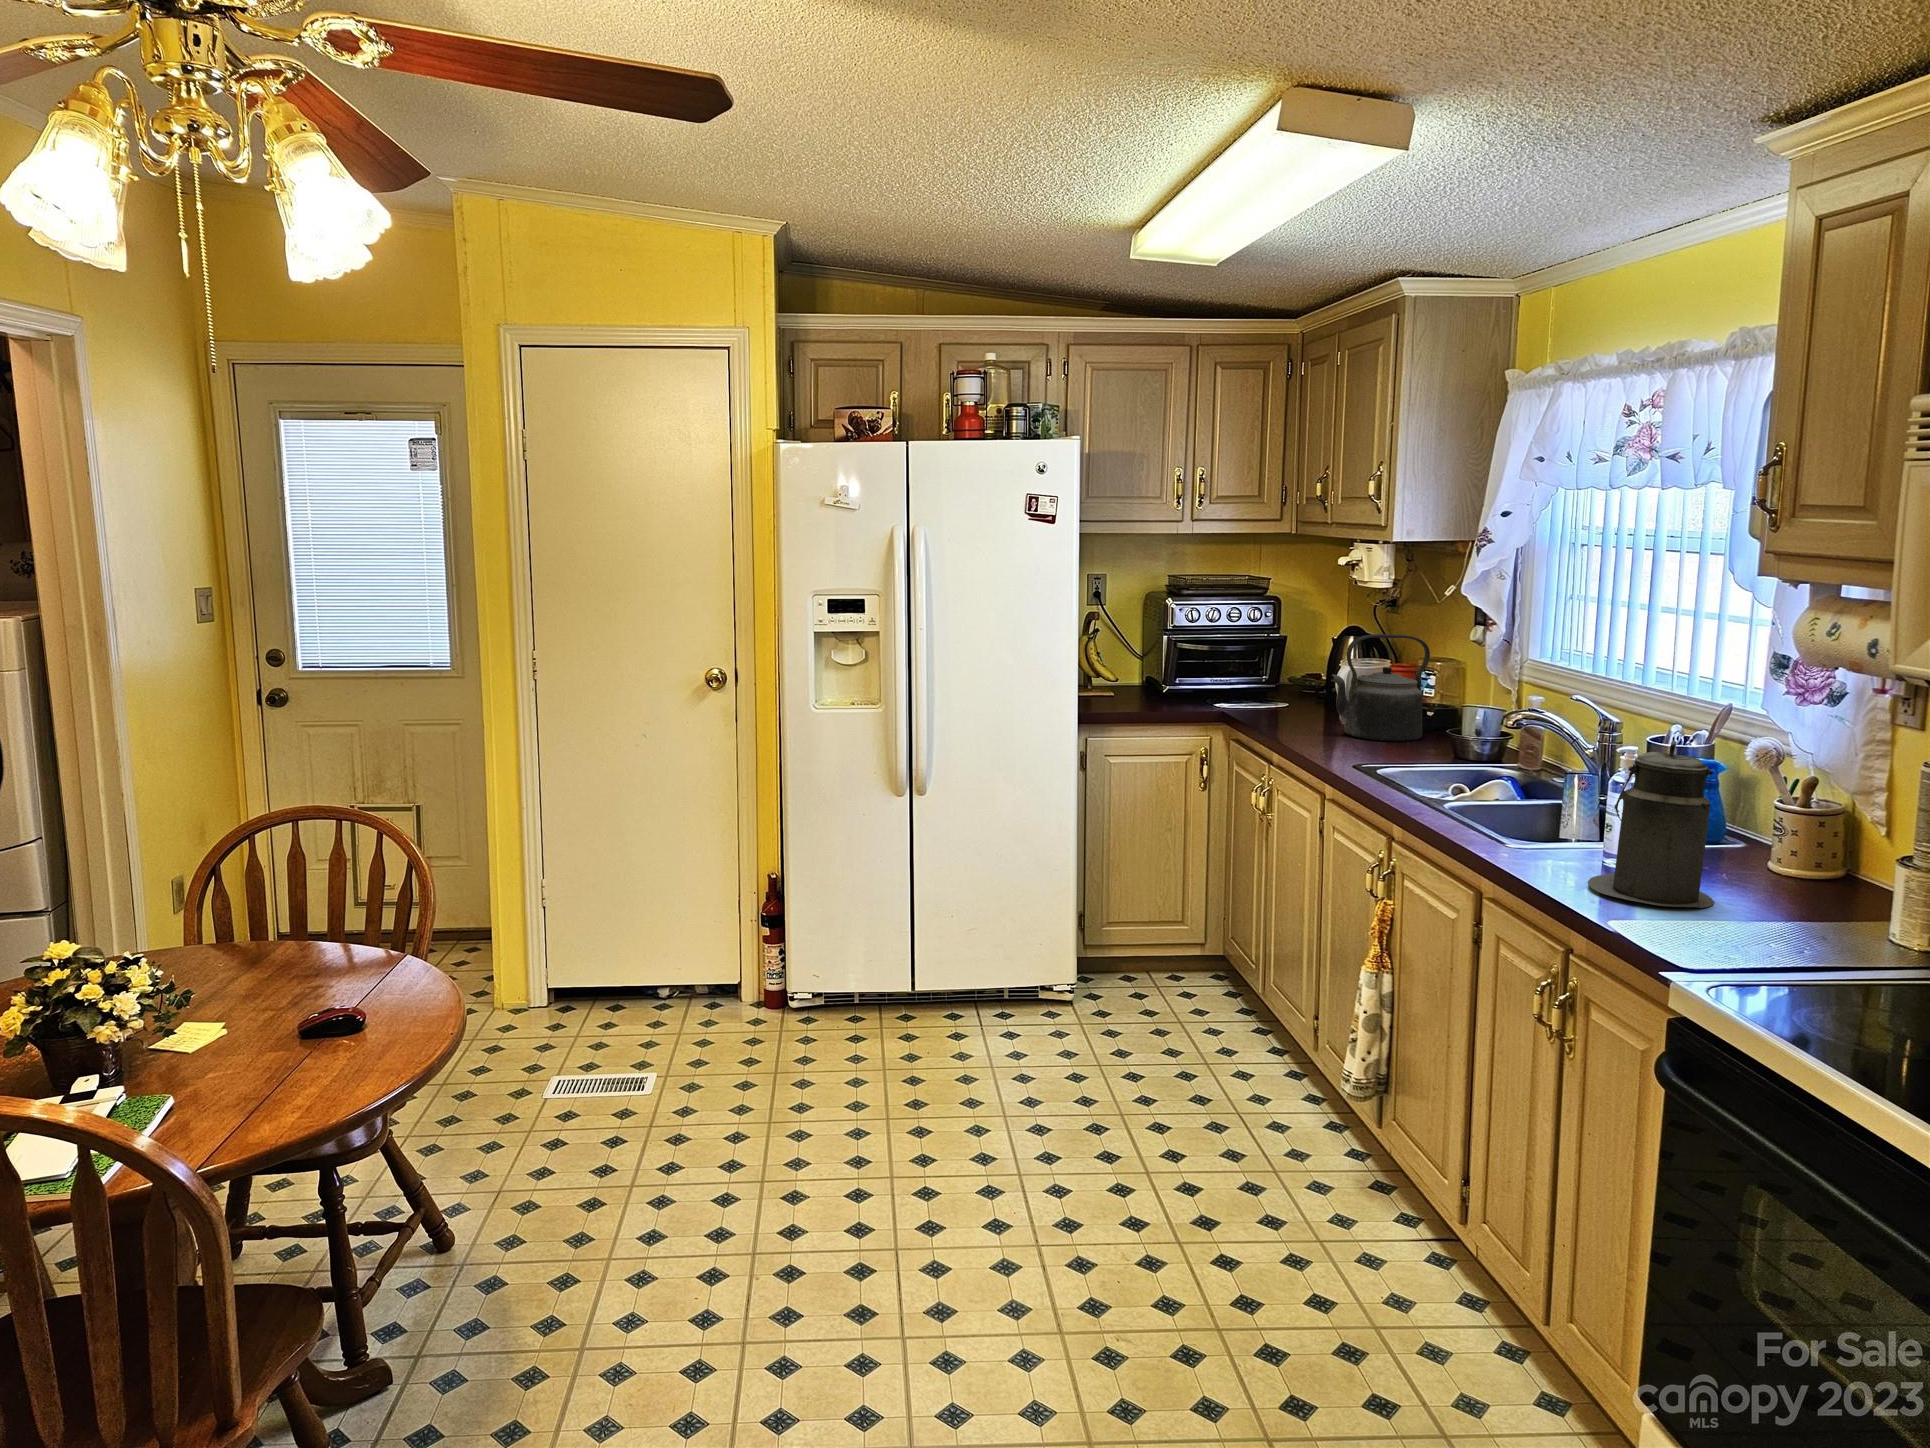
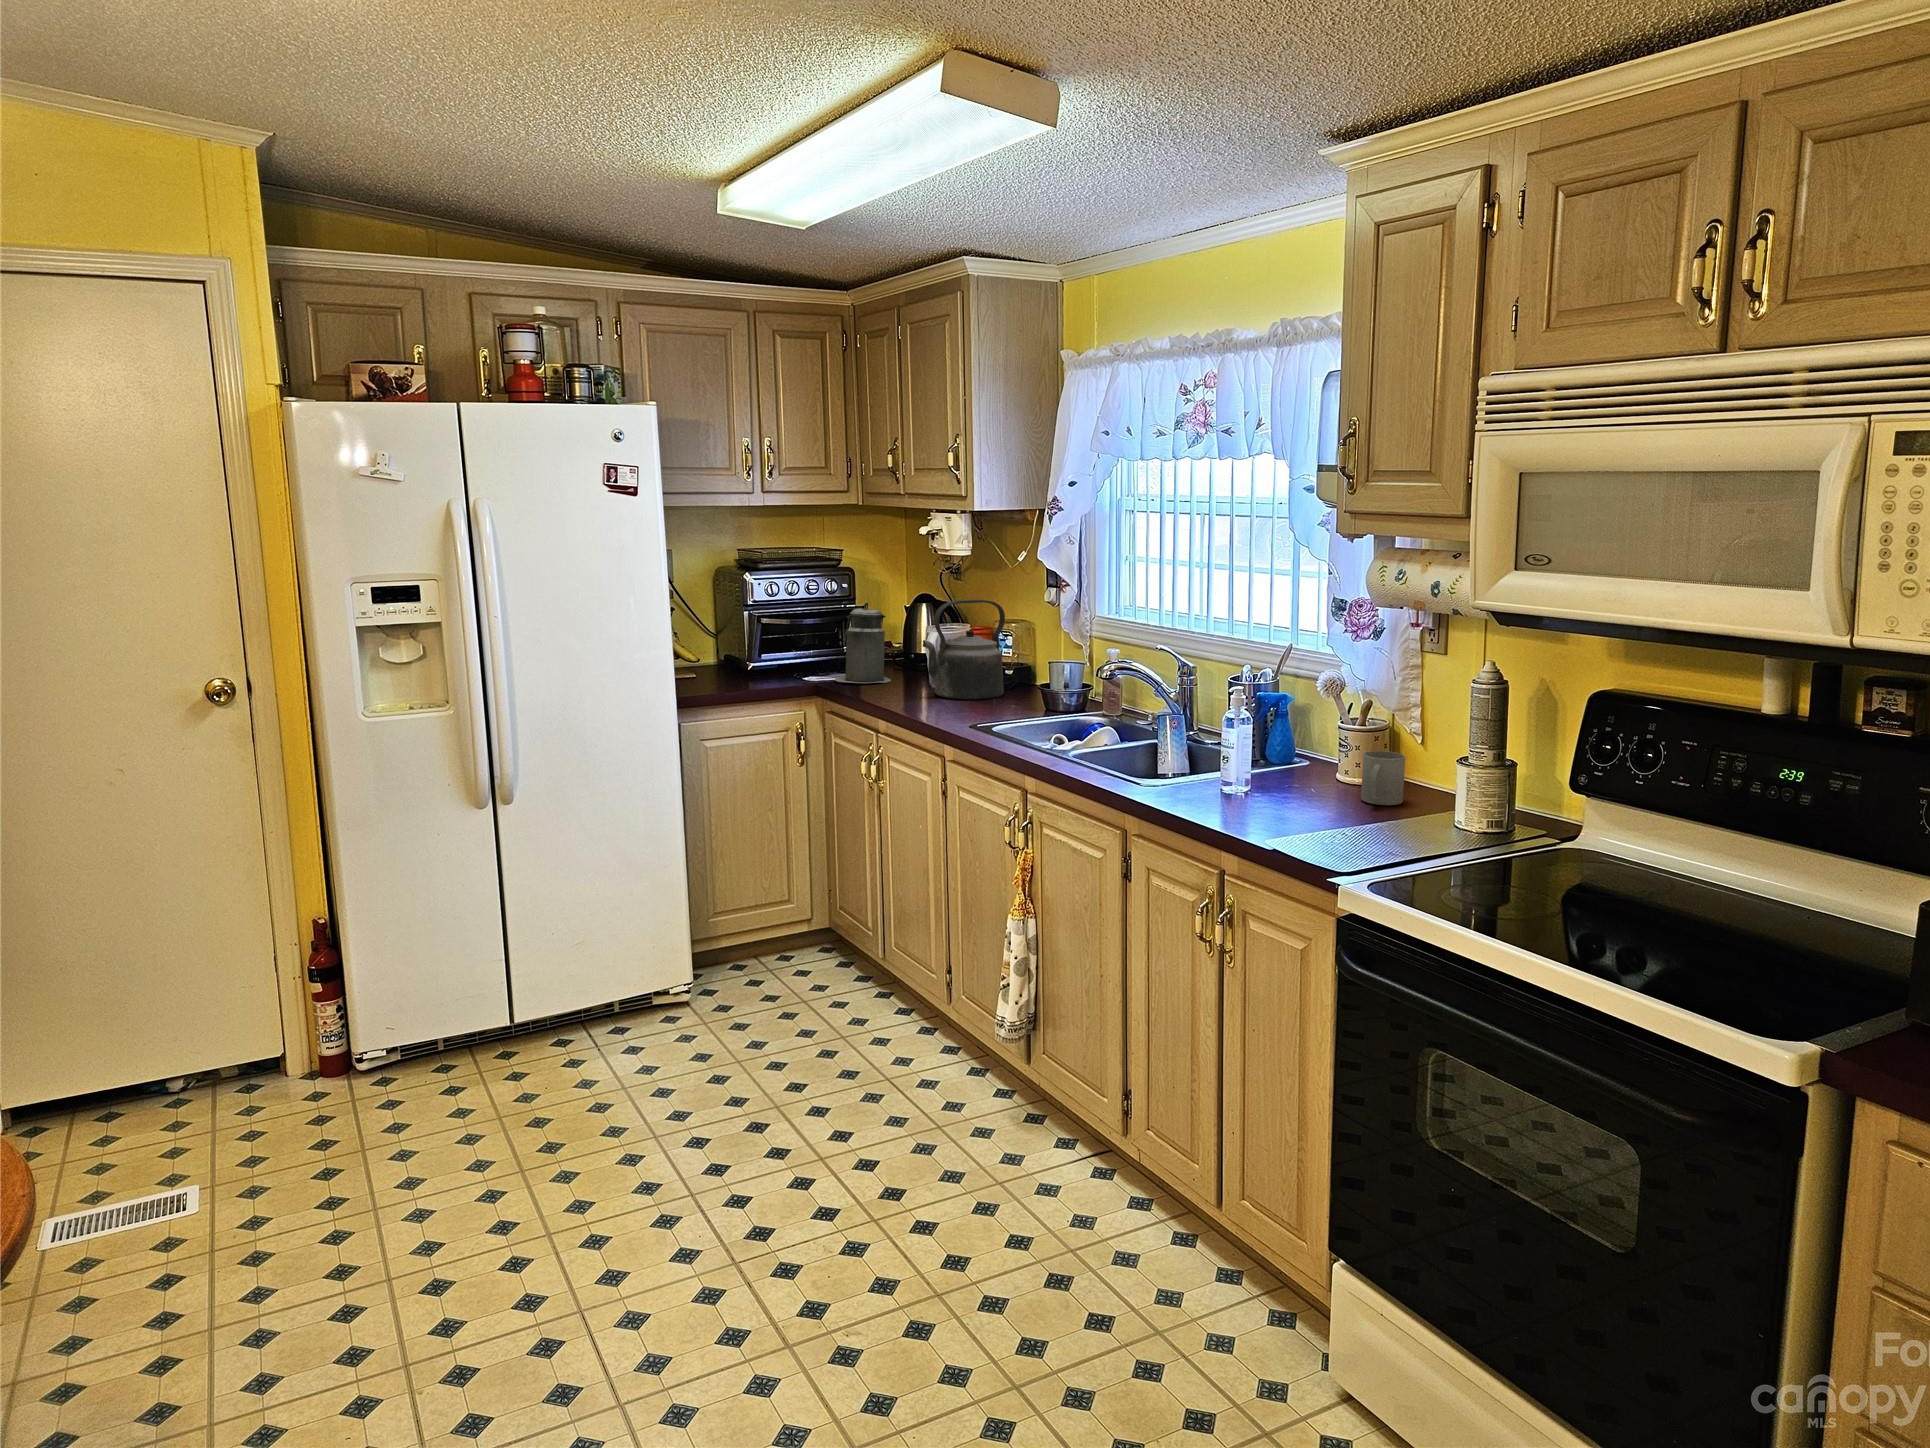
canister: present [1588,741,1714,908] -> present [835,602,891,683]
mug: none [1780,838,1844,906] -> present [1361,751,1405,805]

